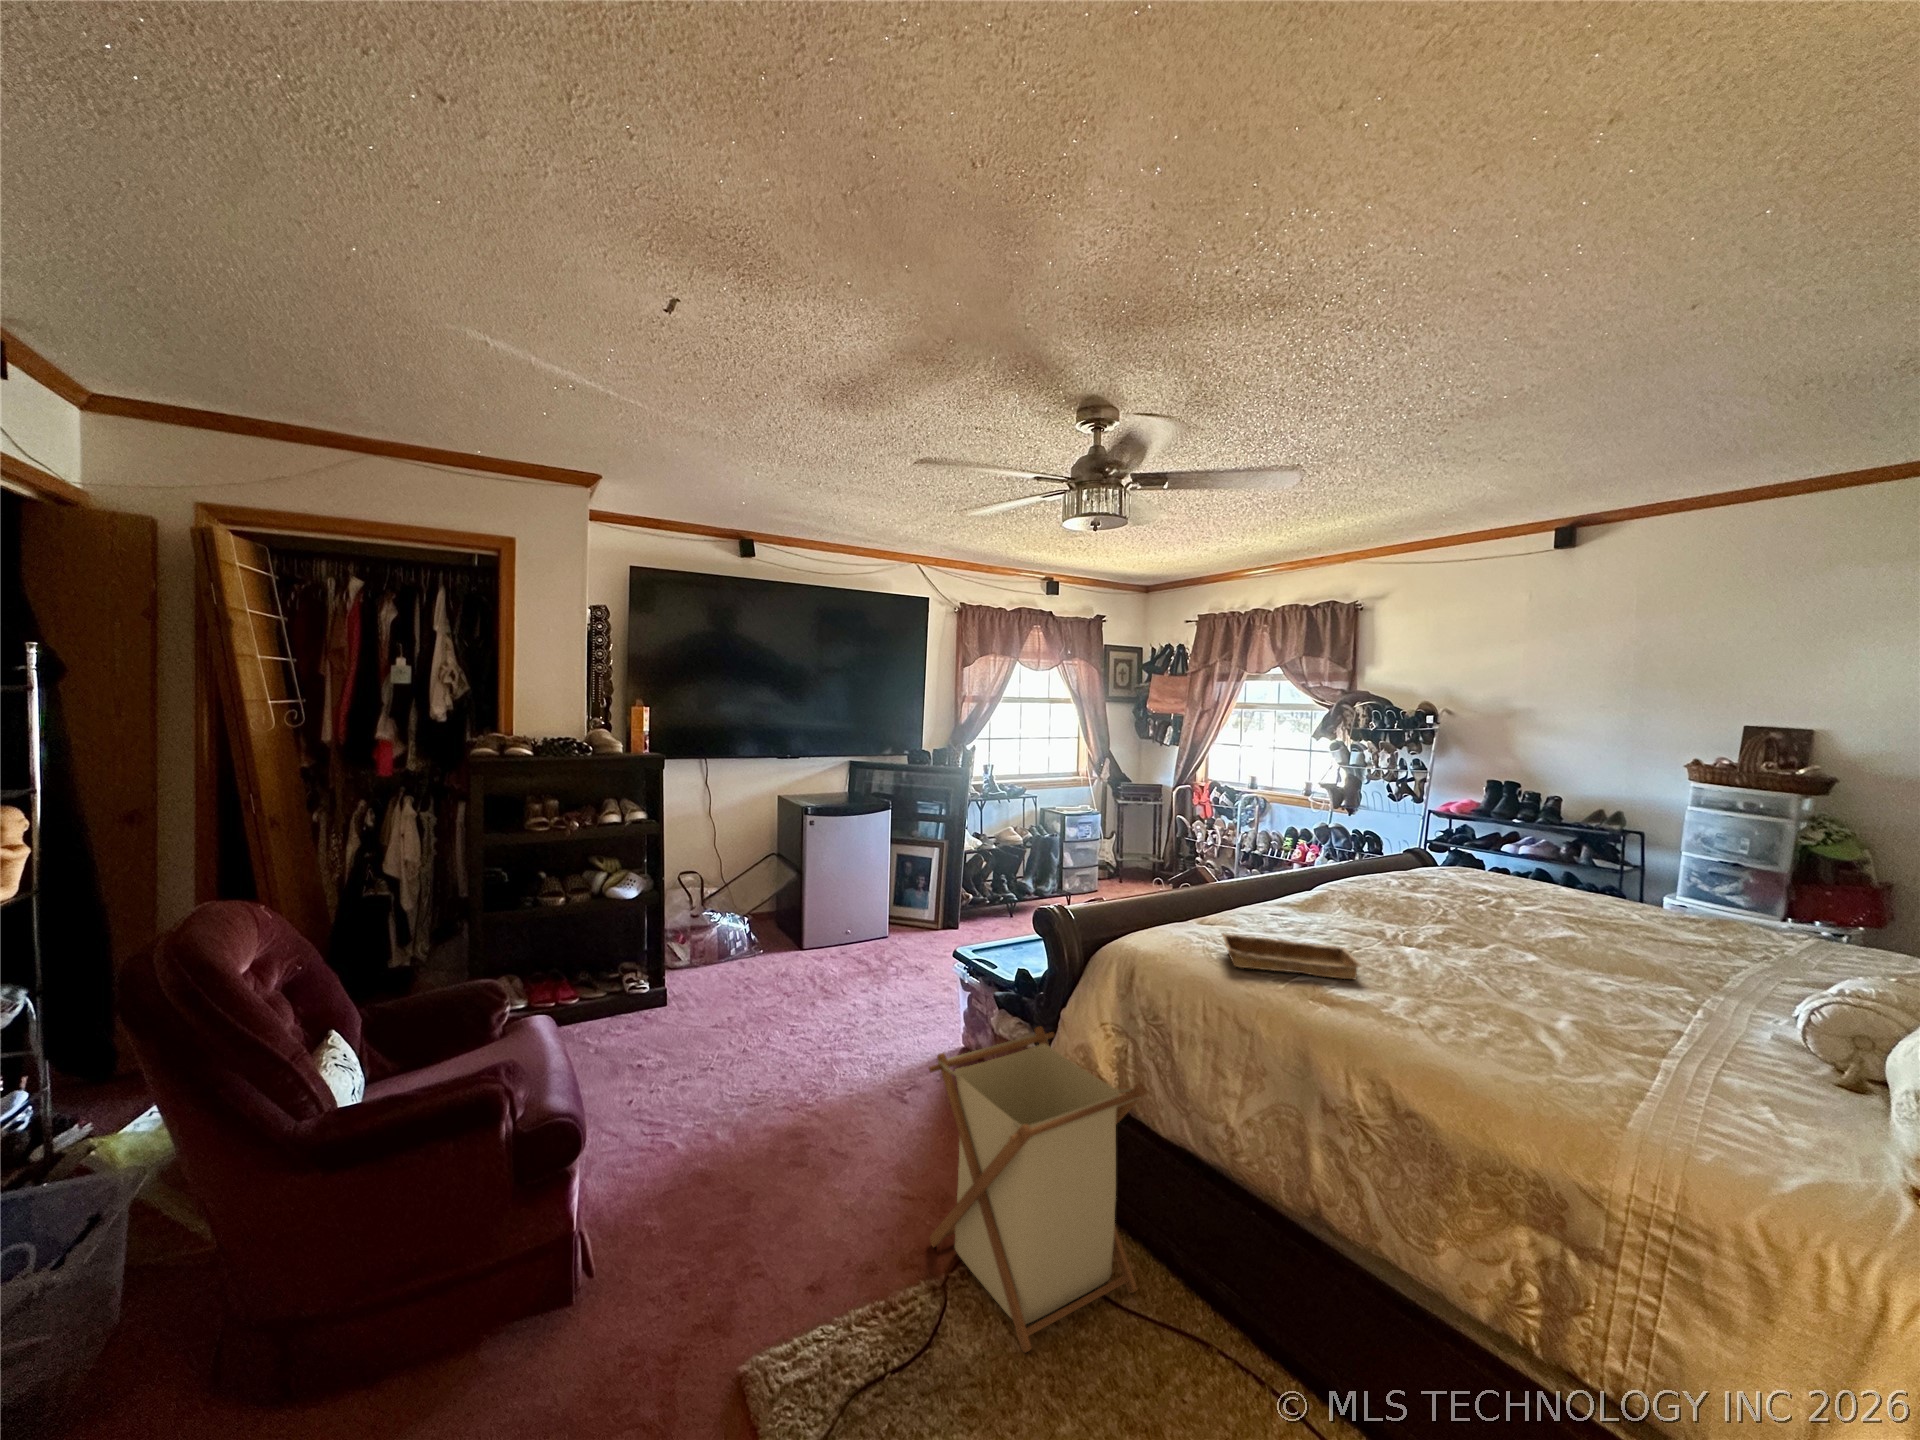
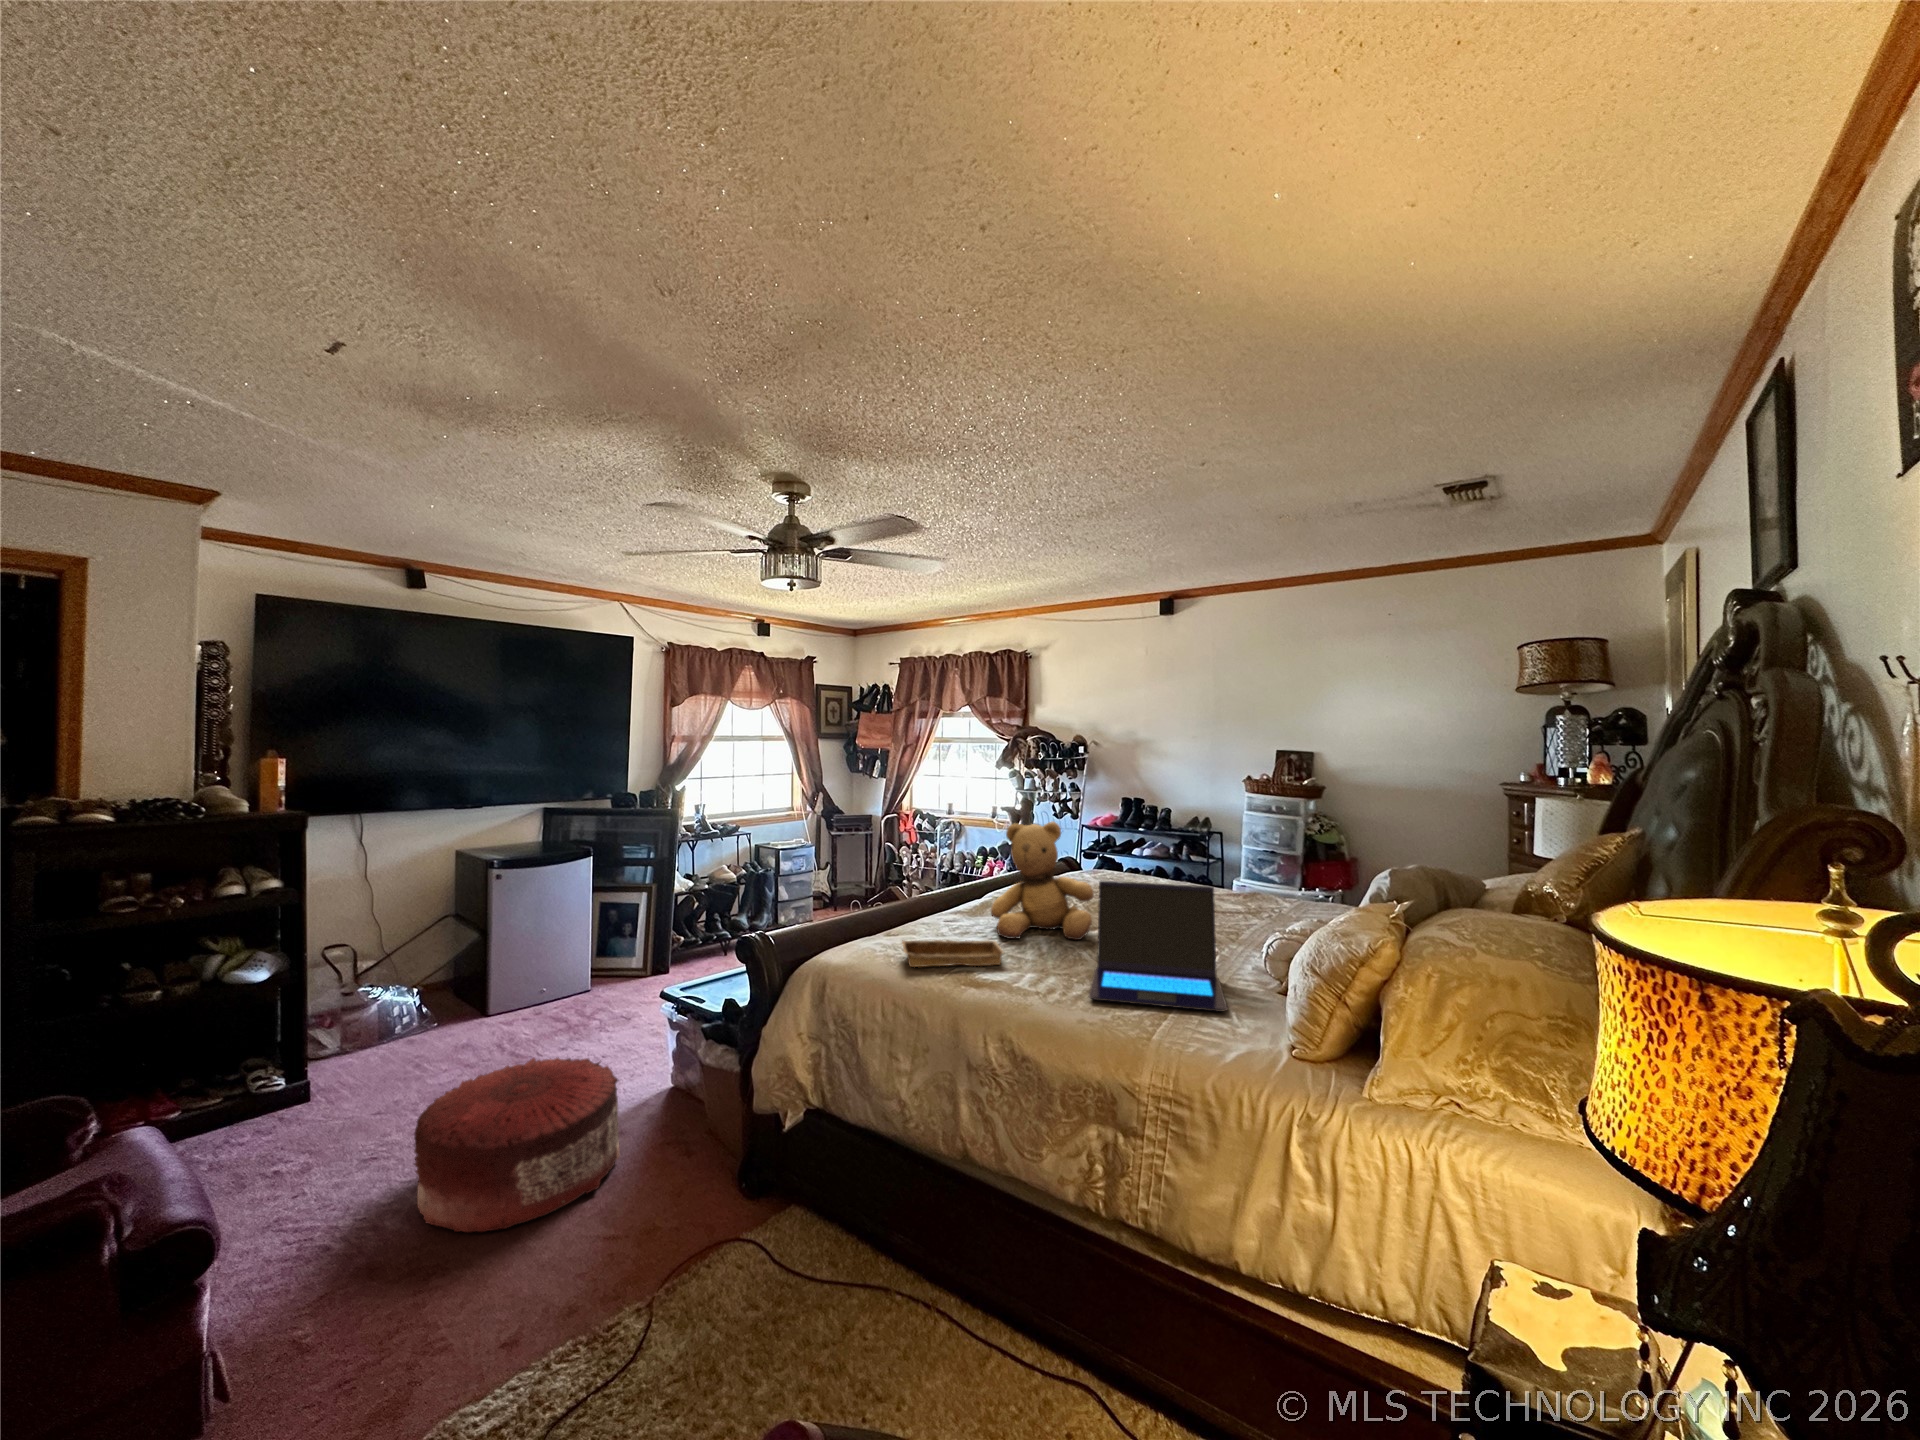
teddy bear: none [1332,803,1485,960] -> present [991,822,1094,940]
laptop: none [1500,887,1760,1104] -> present [1089,881,1228,1012]
pouf: none [741,999,914,1163] -> present [414,1058,619,1232]
laundry basket: present [929,1026,1147,1352] -> none [633,1045,839,1343]

